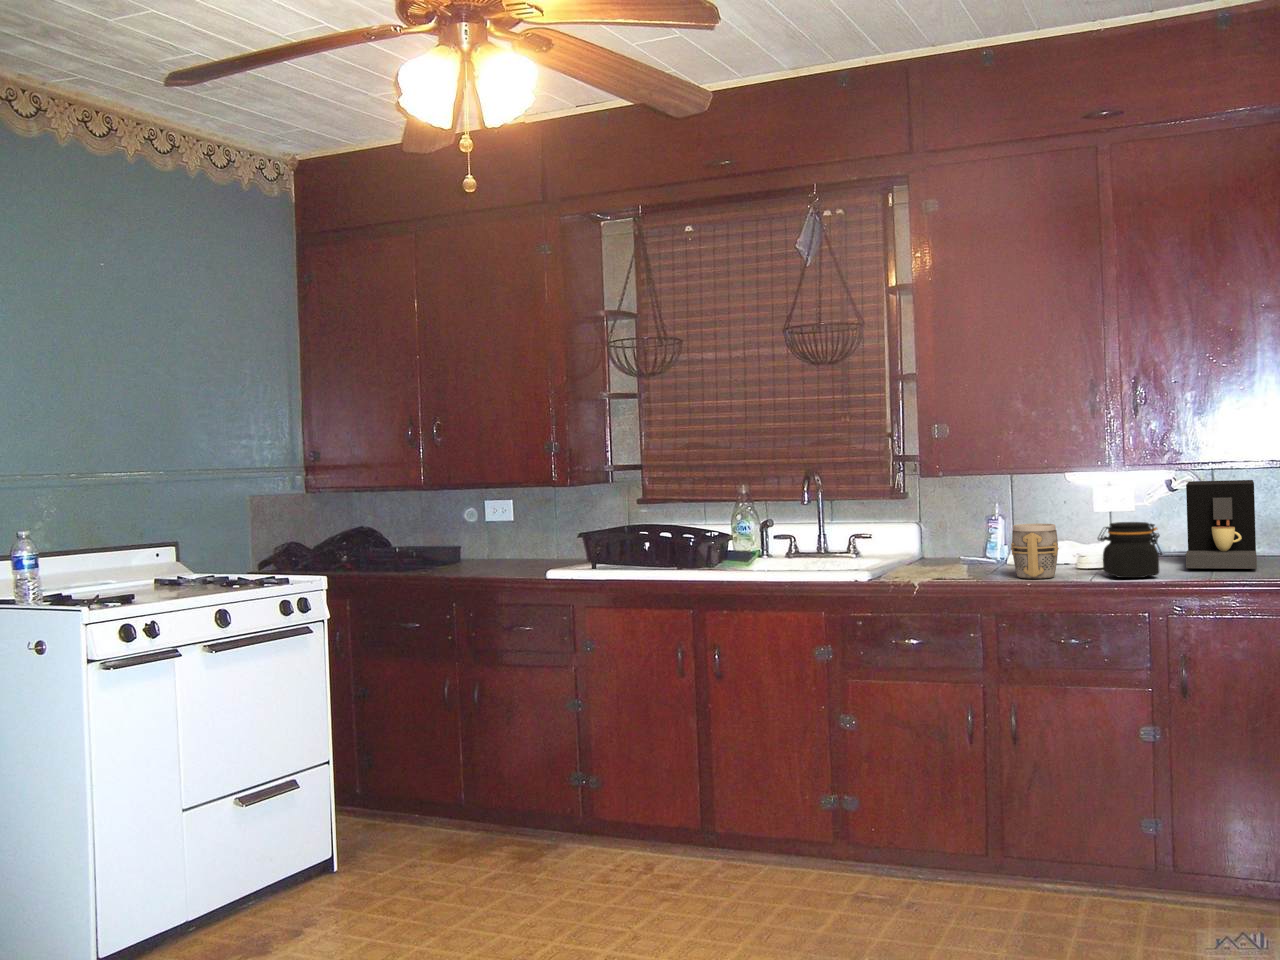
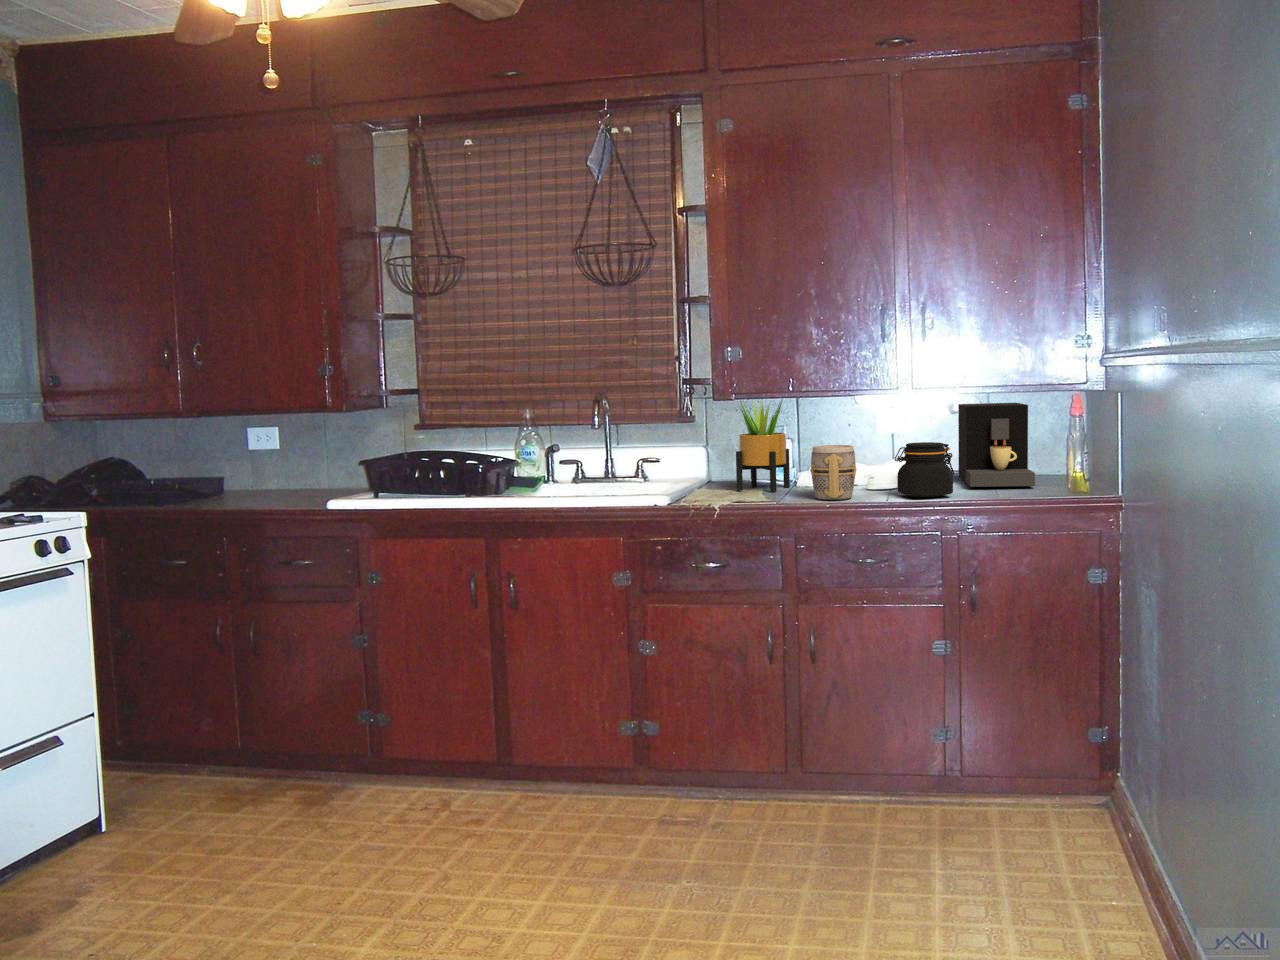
potted plant: none [943,471,1001,570] -> present [736,399,790,492]

